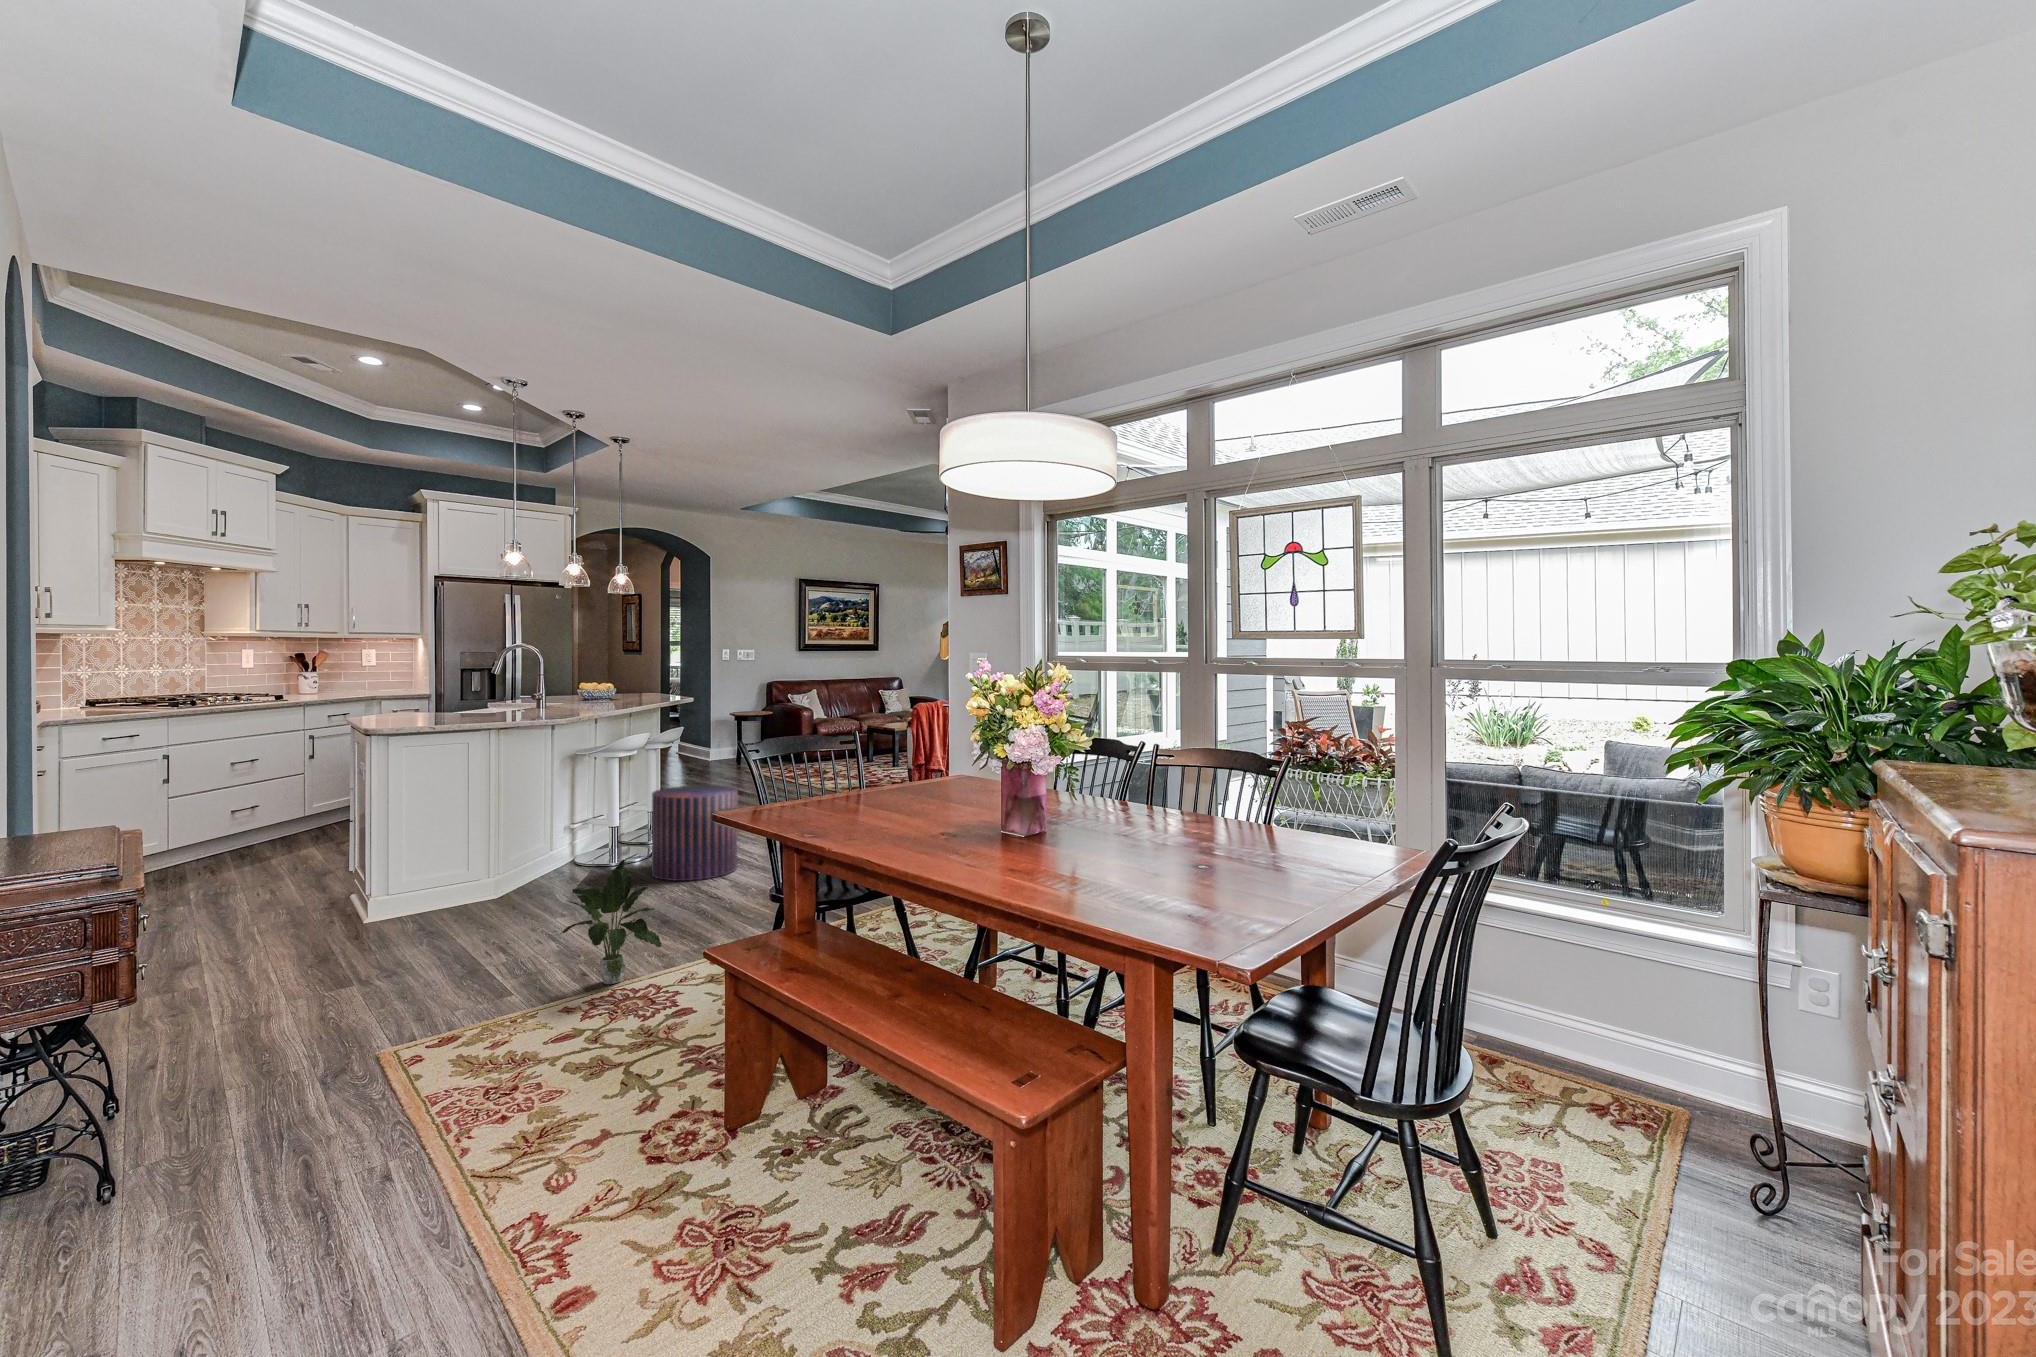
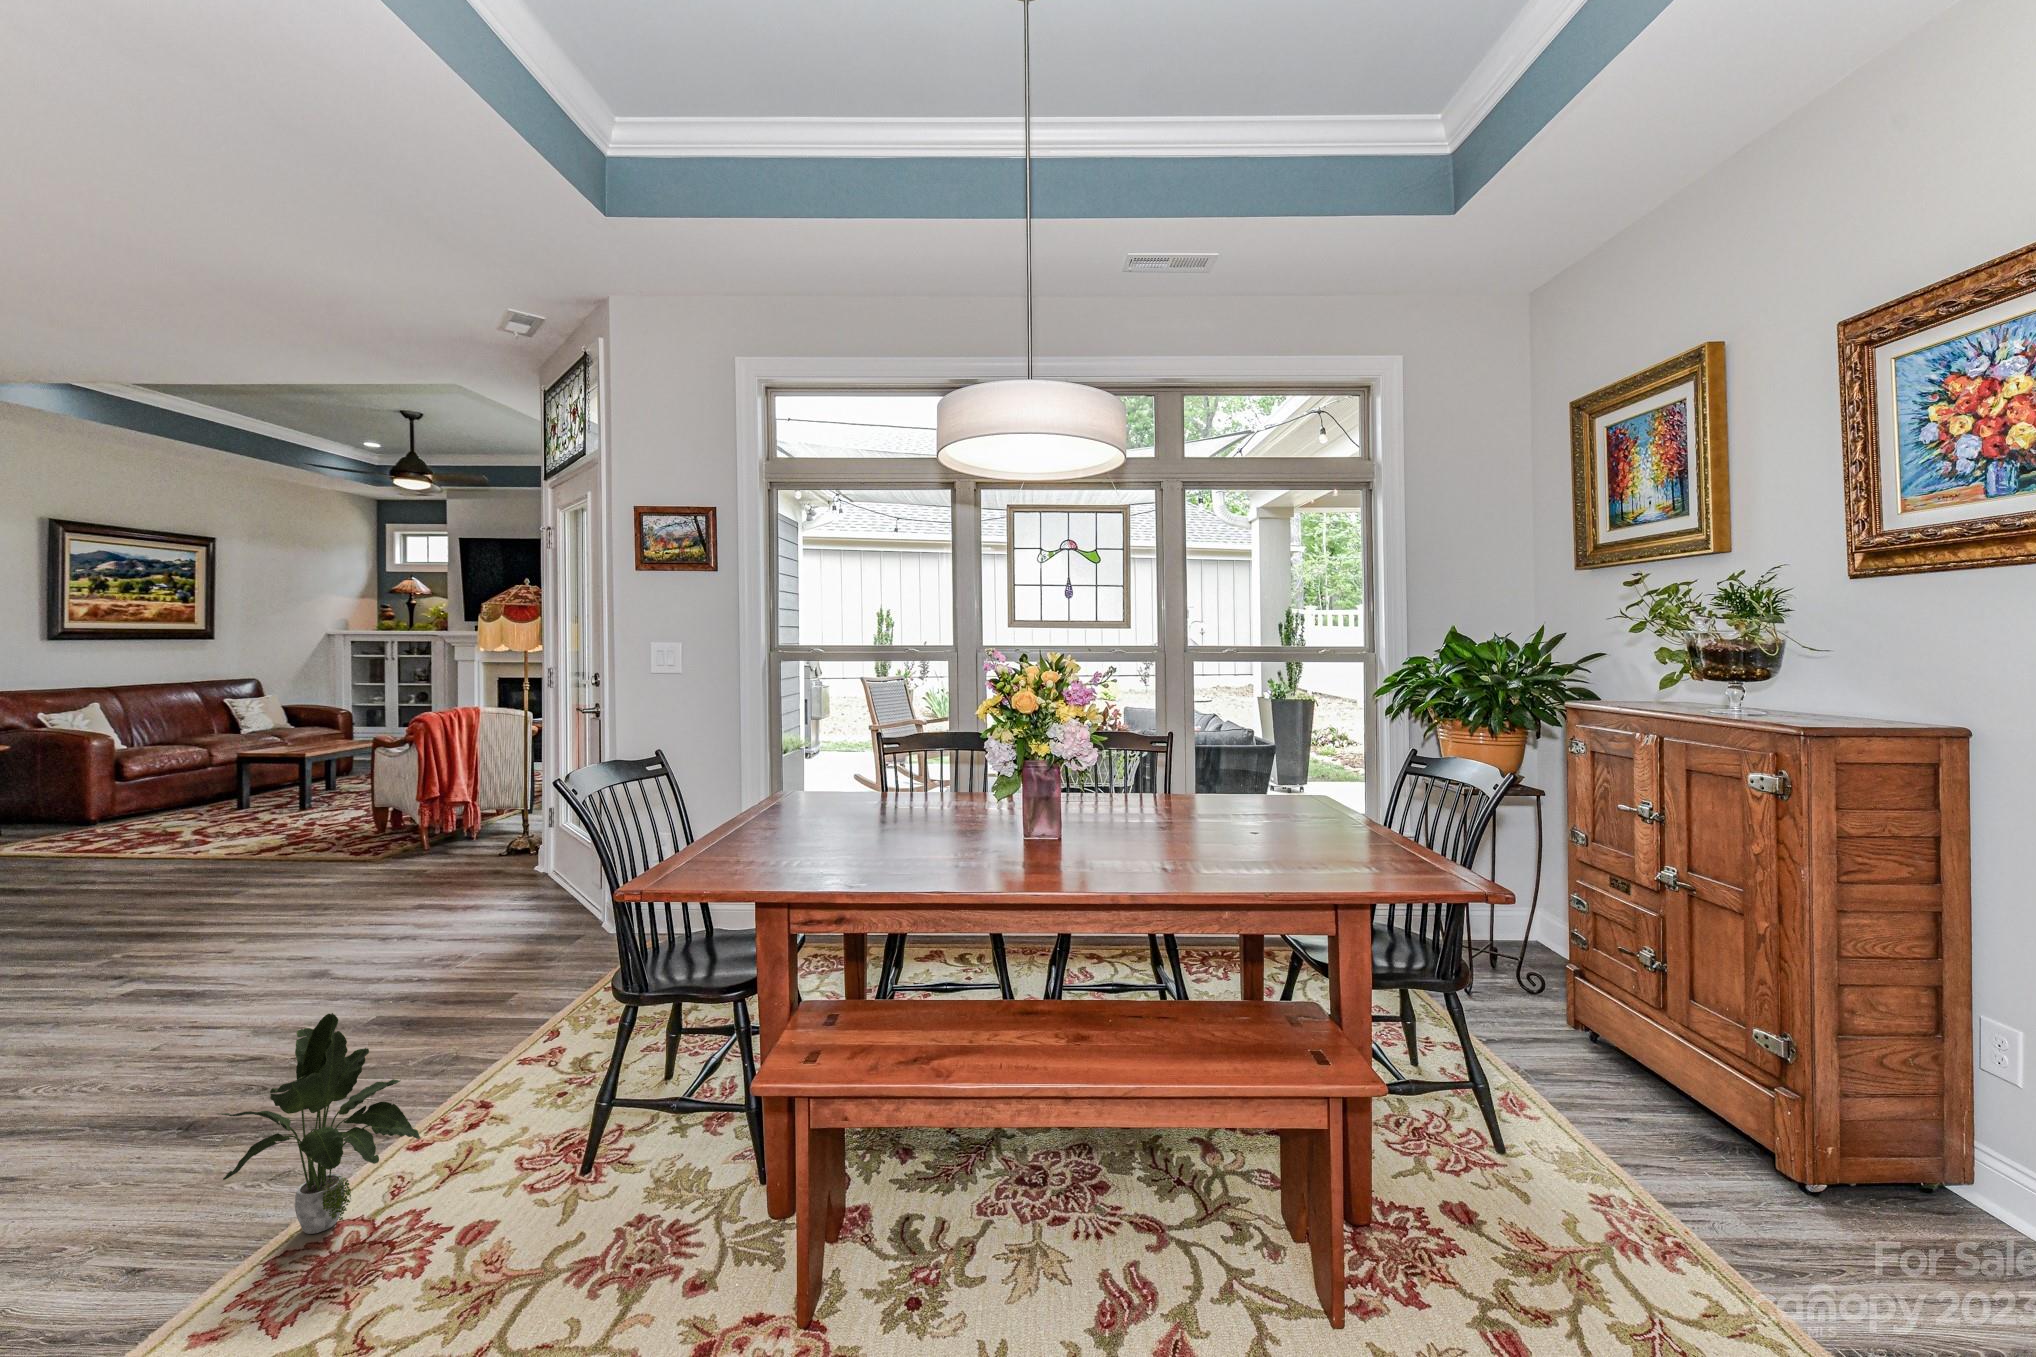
pouf: present [652,785,737,881] -> none [71,873,264,1056]

